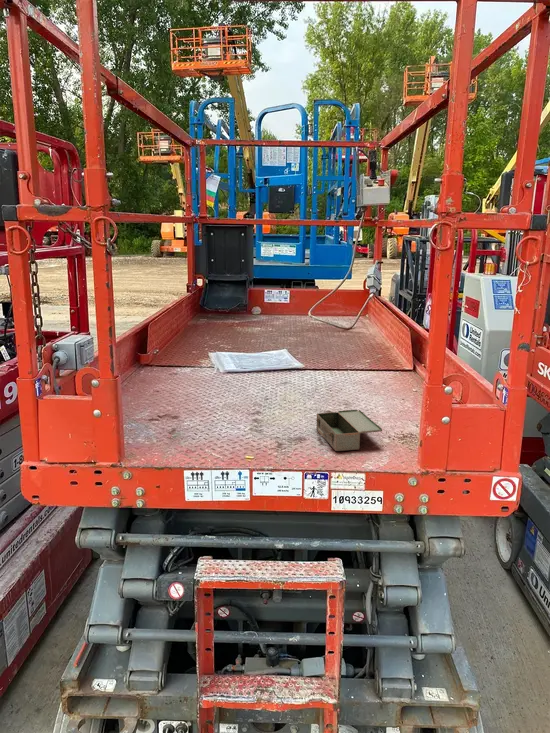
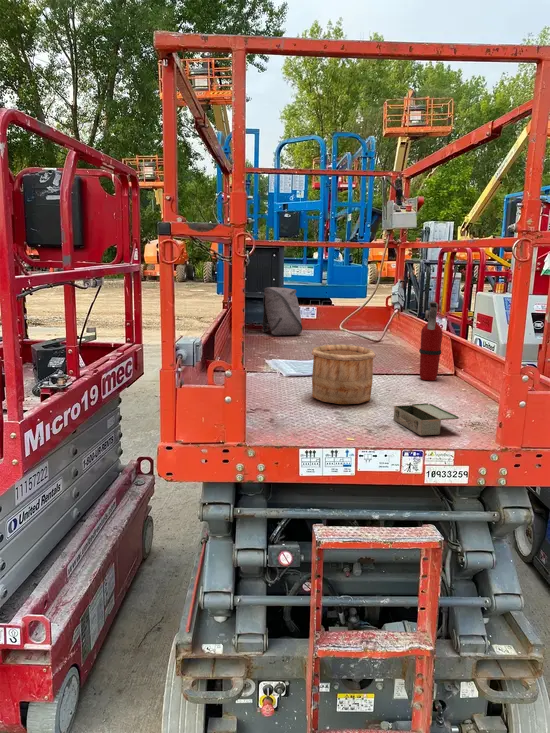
backpack: none [233,269,273,321] -> present [262,287,302,335]
fire extinguisher: none [373,289,398,375] -> present [419,302,443,381]
wooden bucket: none [235,340,307,409] -> present [312,345,376,404]

